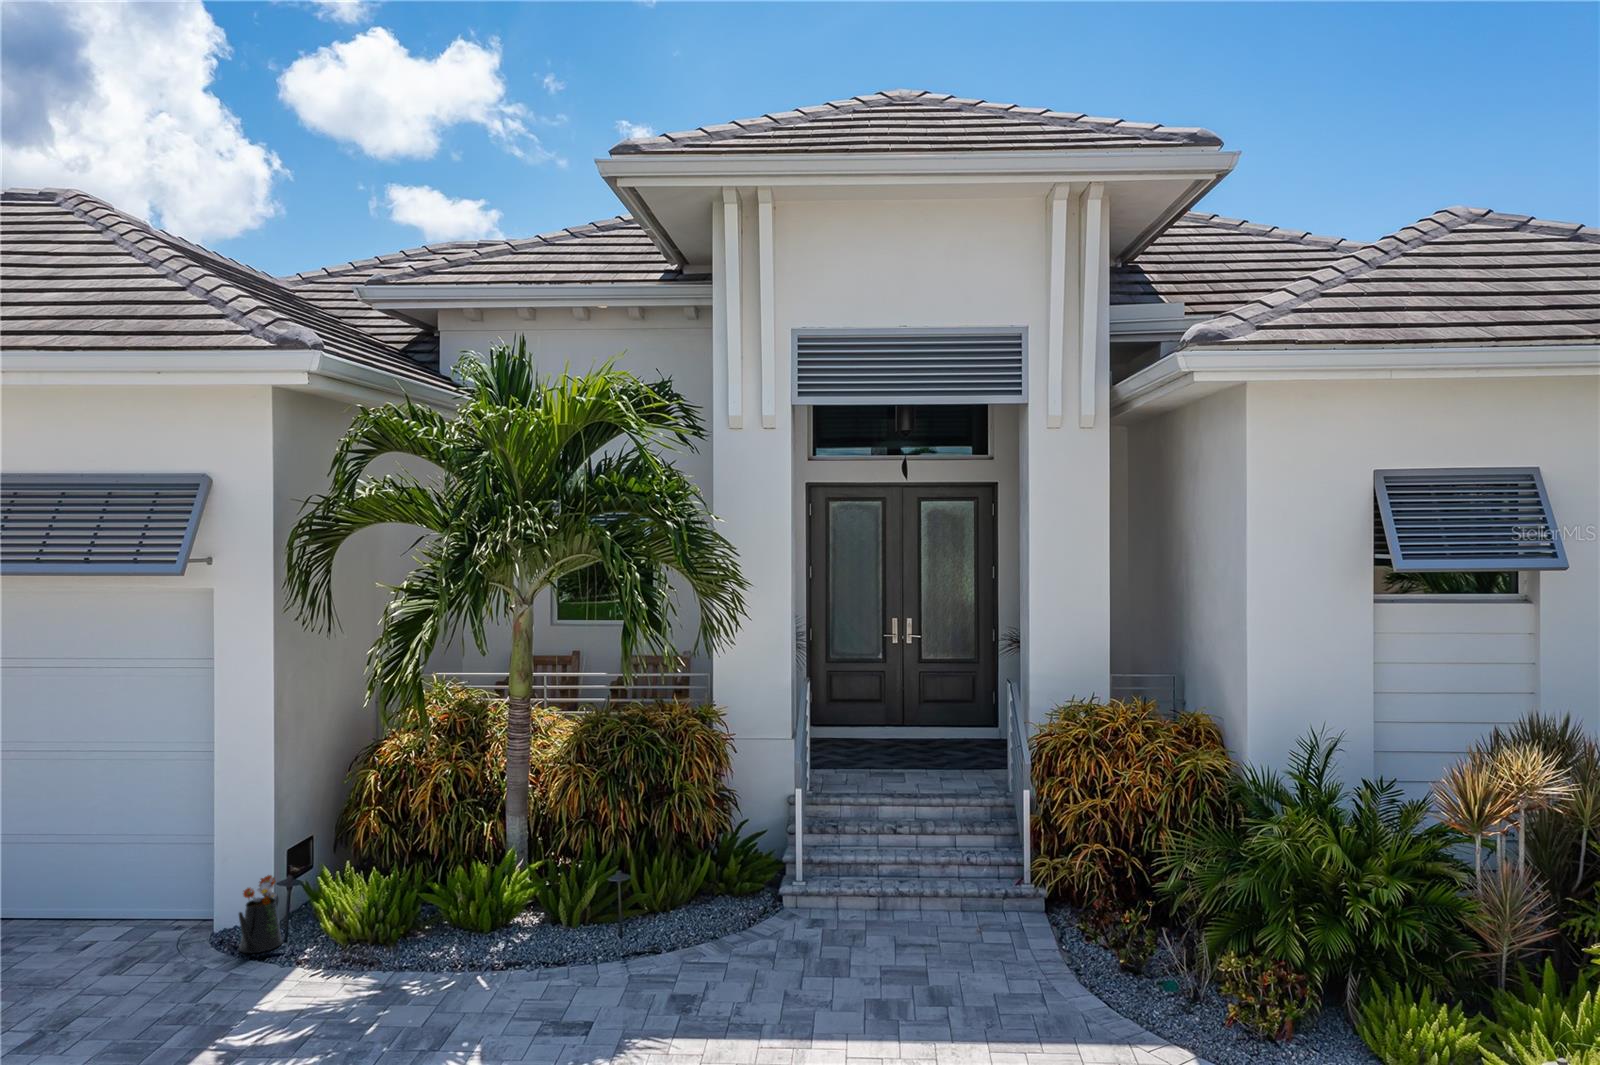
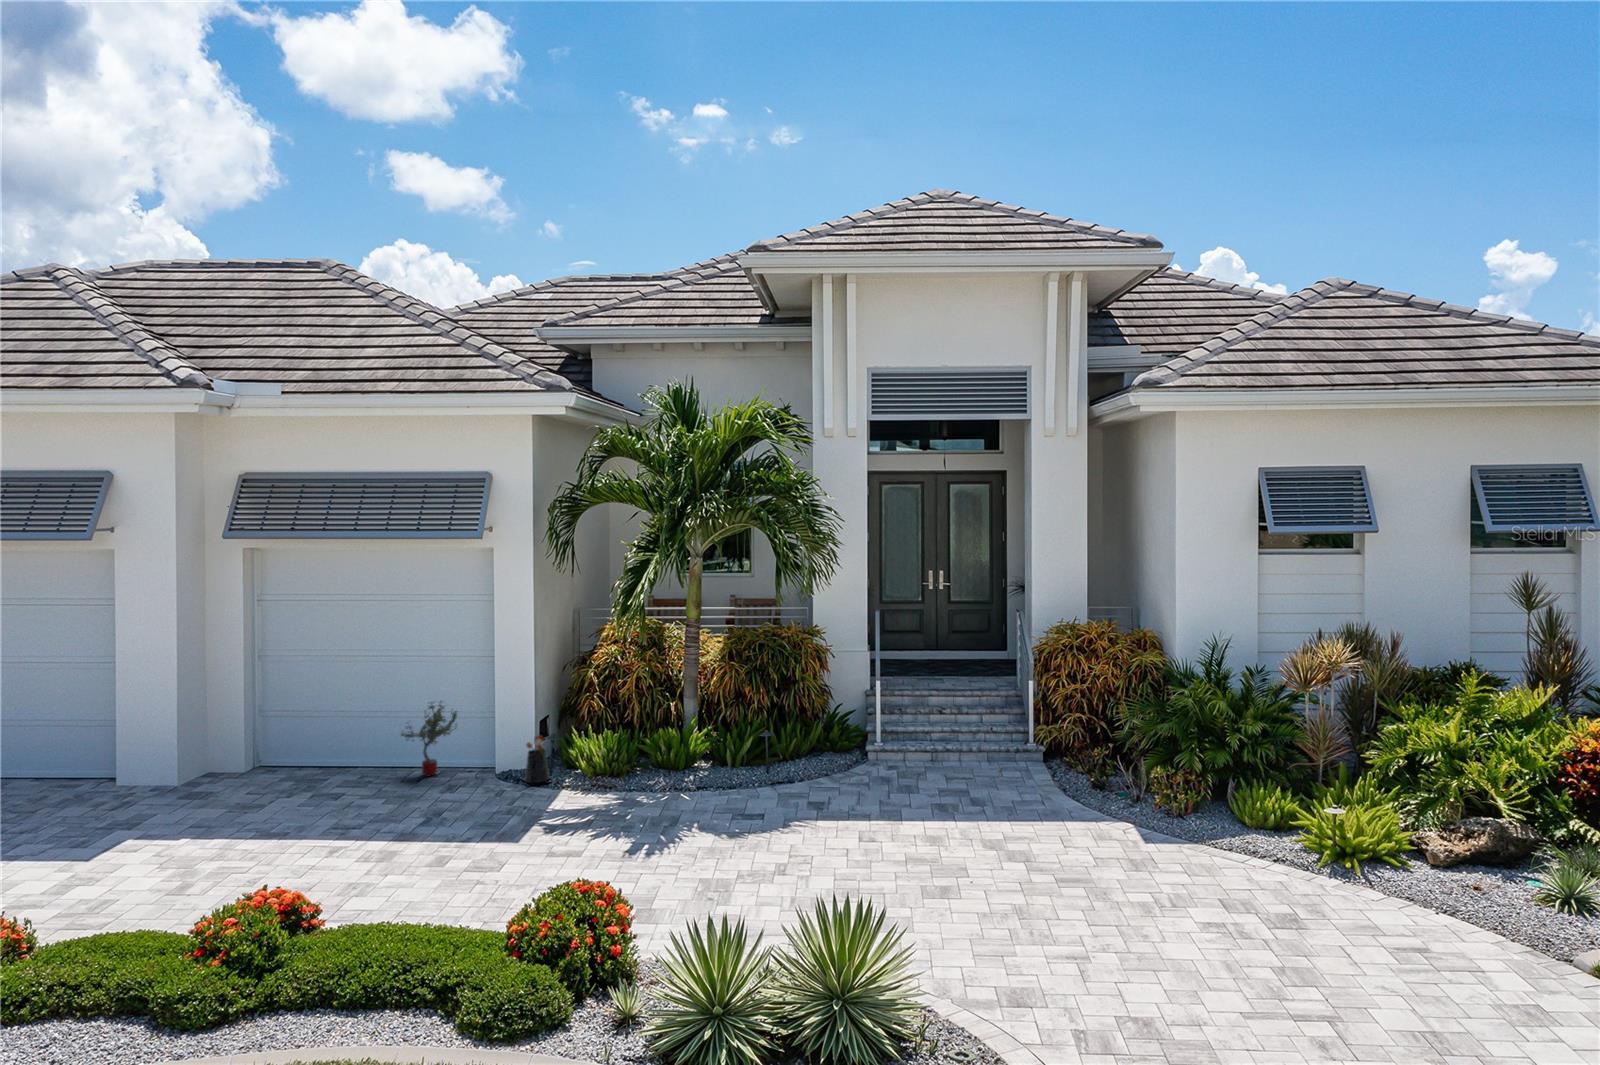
potted tree: none [60,818,153,938] -> present [401,701,457,776]

